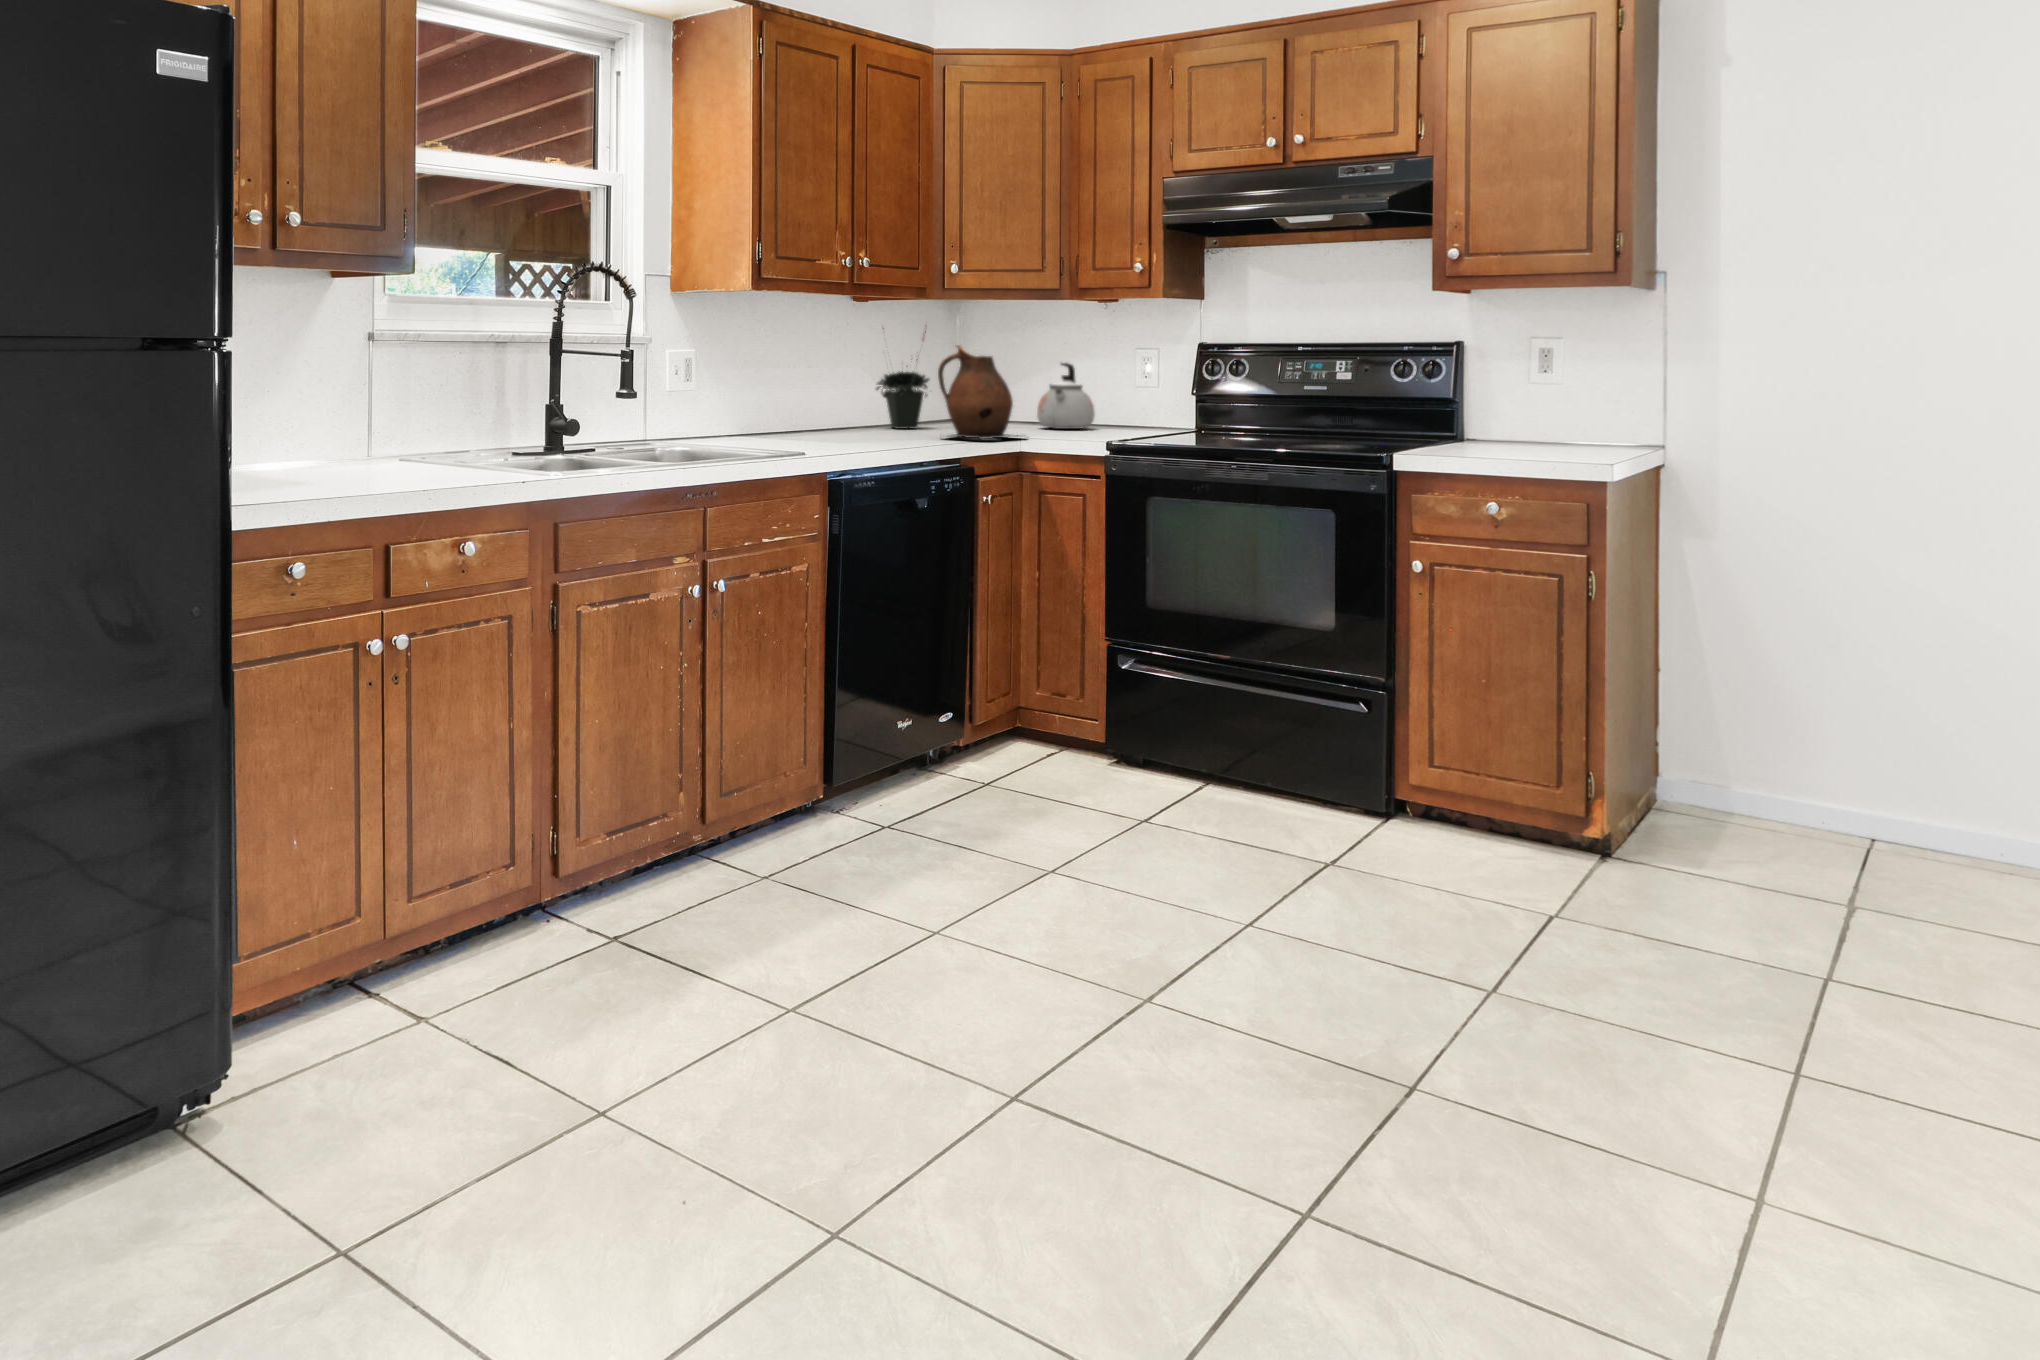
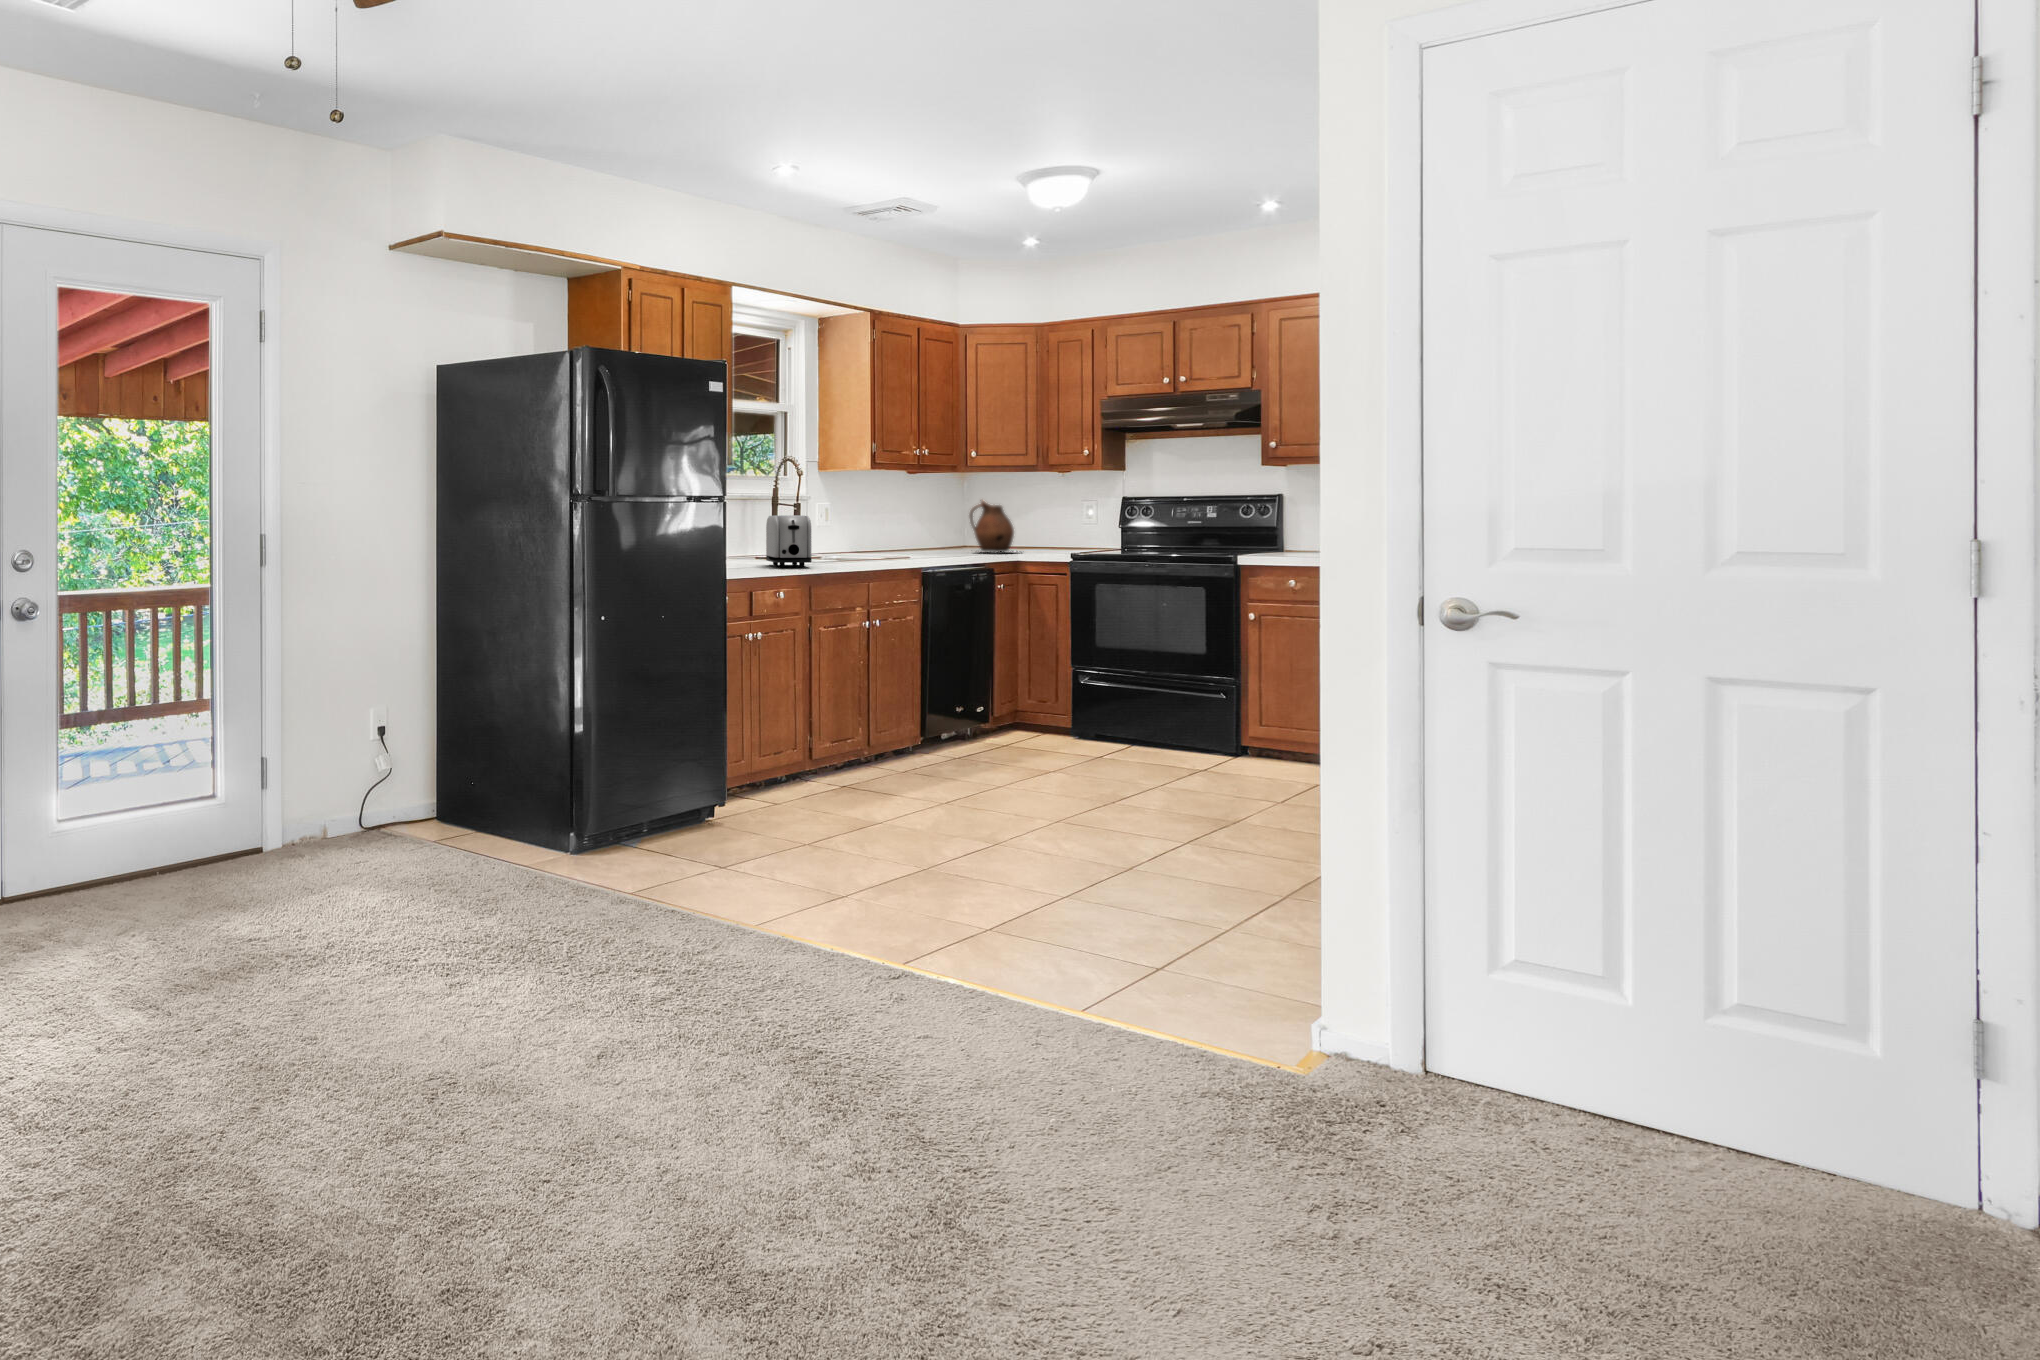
potted plant: present [876,325,929,429] -> none [923,486,958,549]
kettle: present [1037,363,1095,429] -> none [1022,509,1058,549]
toaster: none [466,375,555,484] -> present [766,515,812,567]

